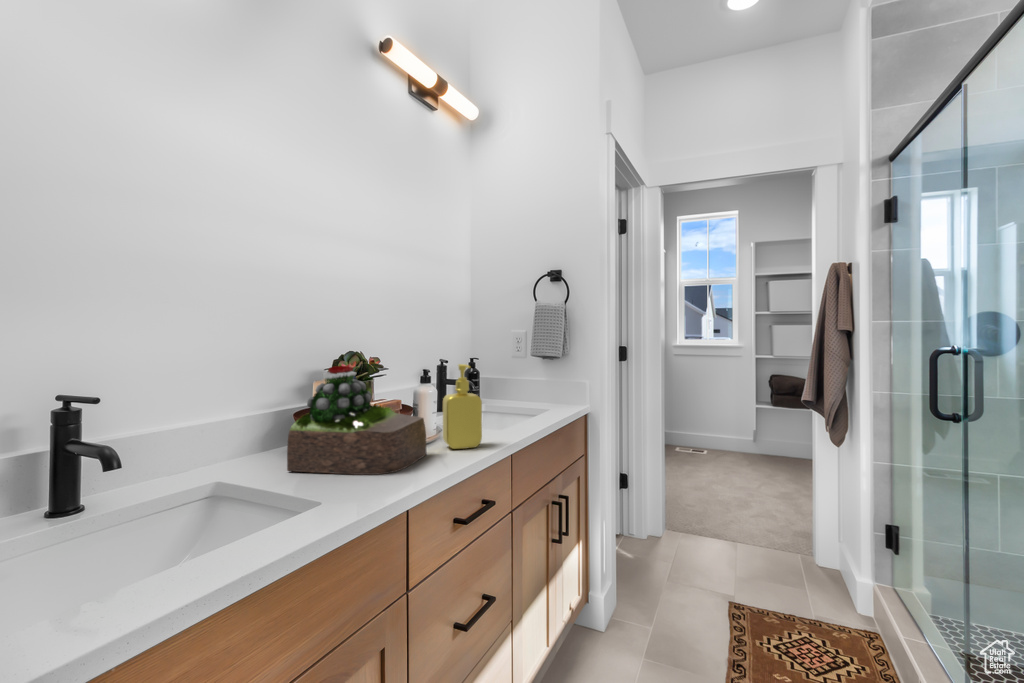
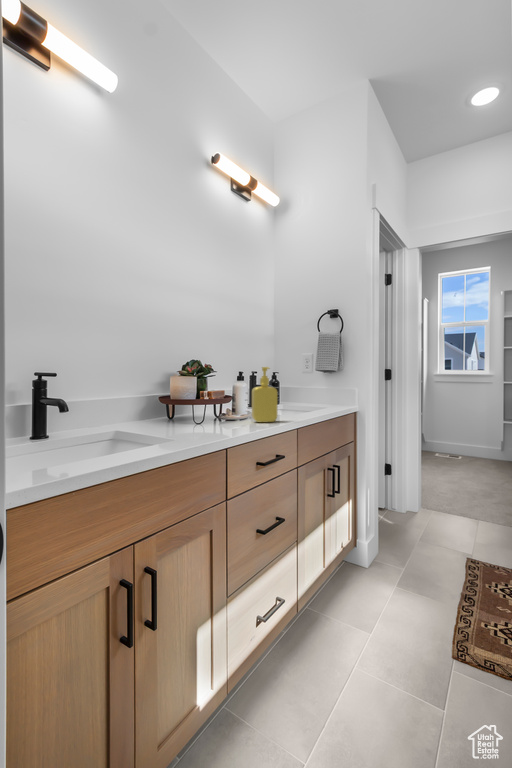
succulent plant: present [287,366,427,475] -> none [155,365,241,430]

